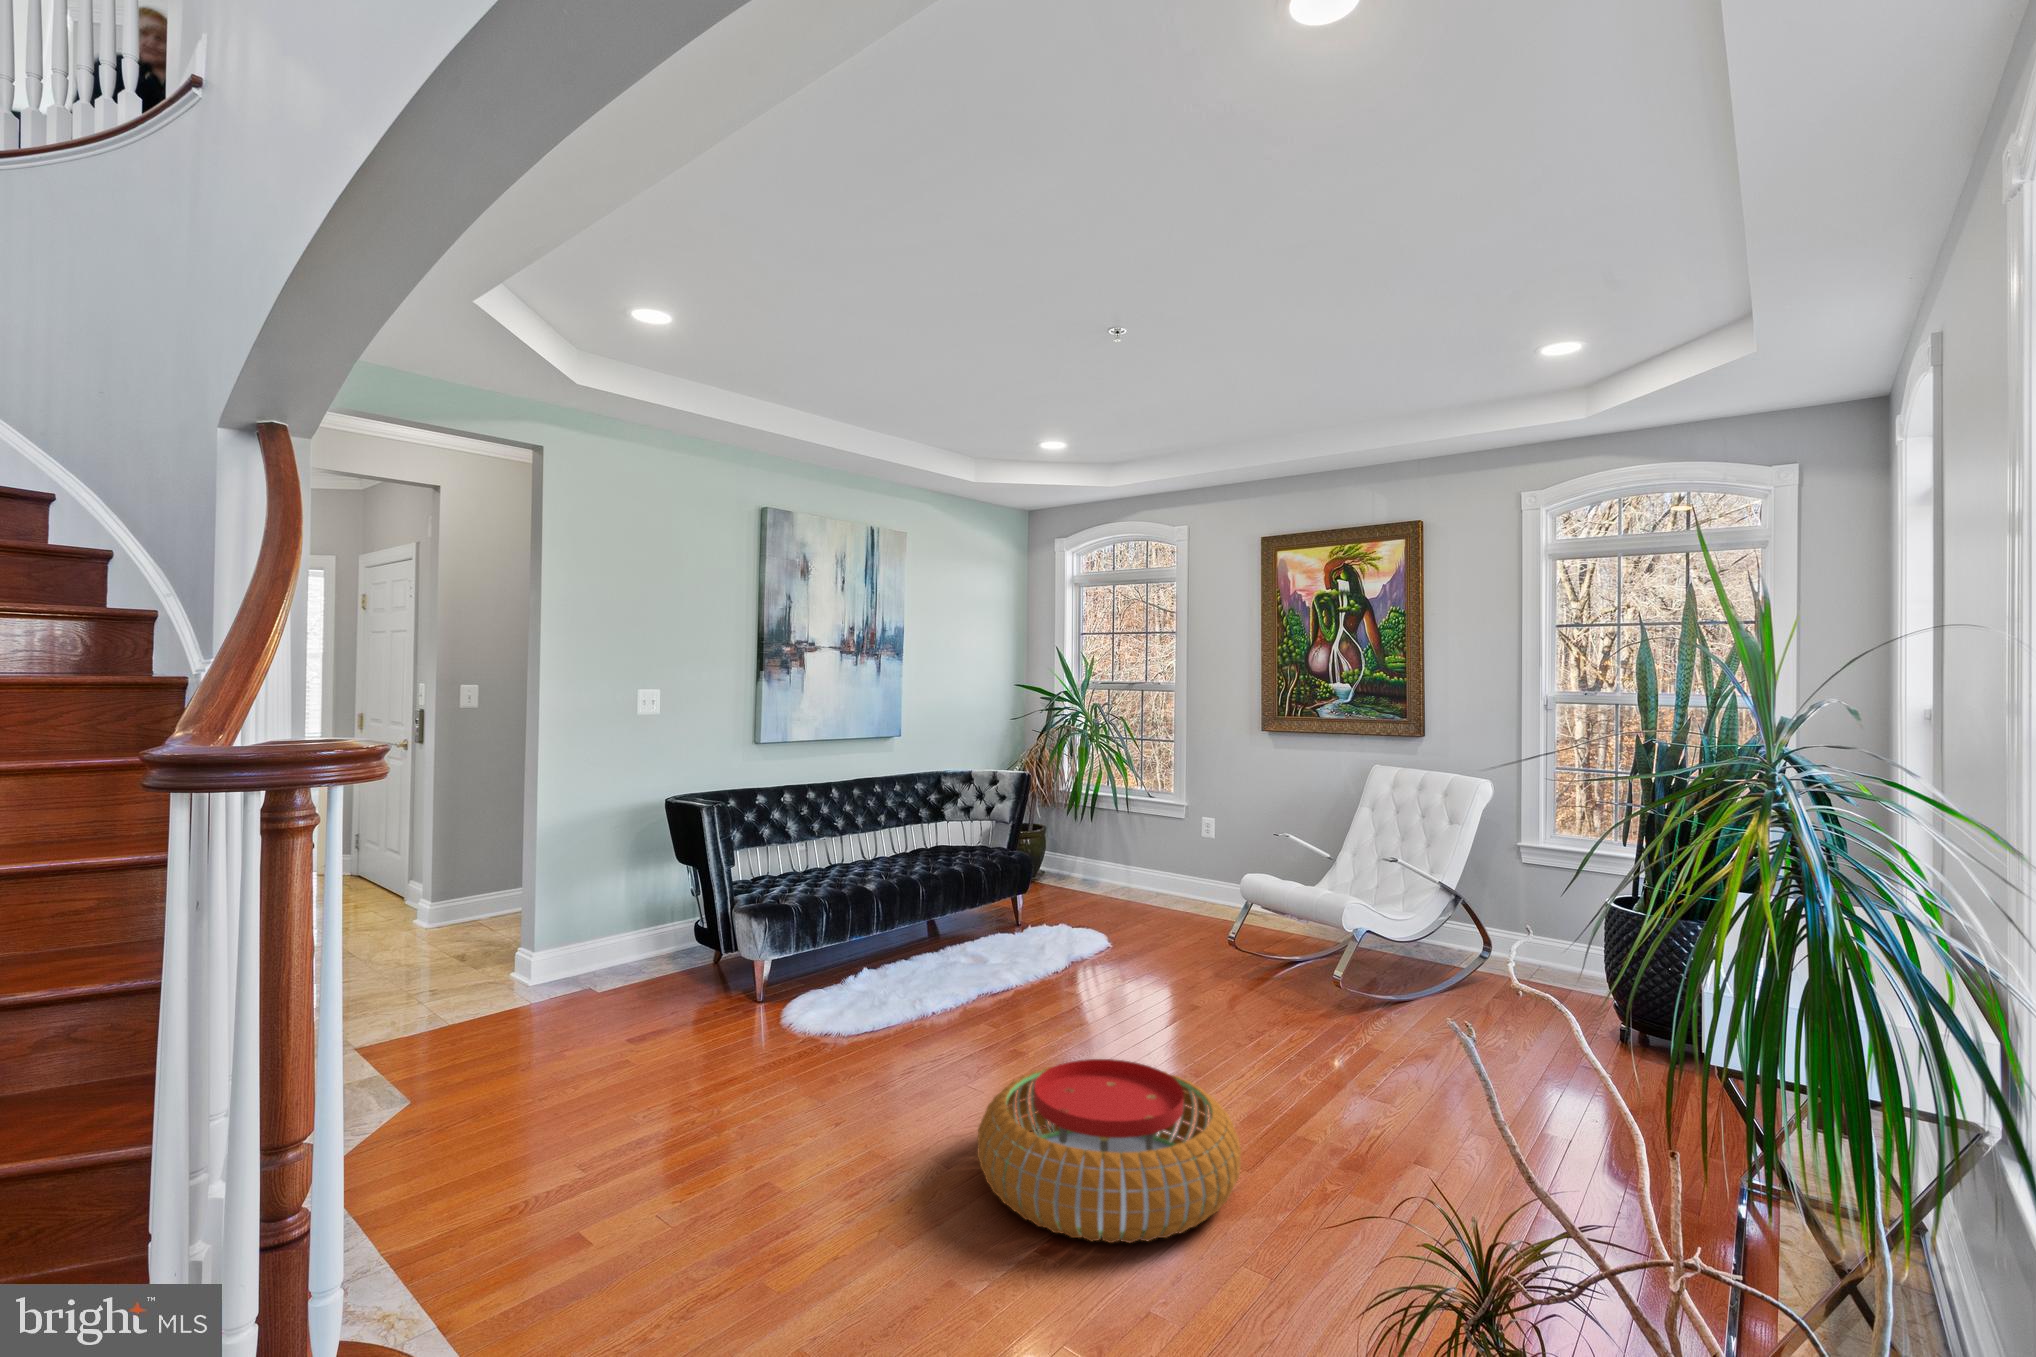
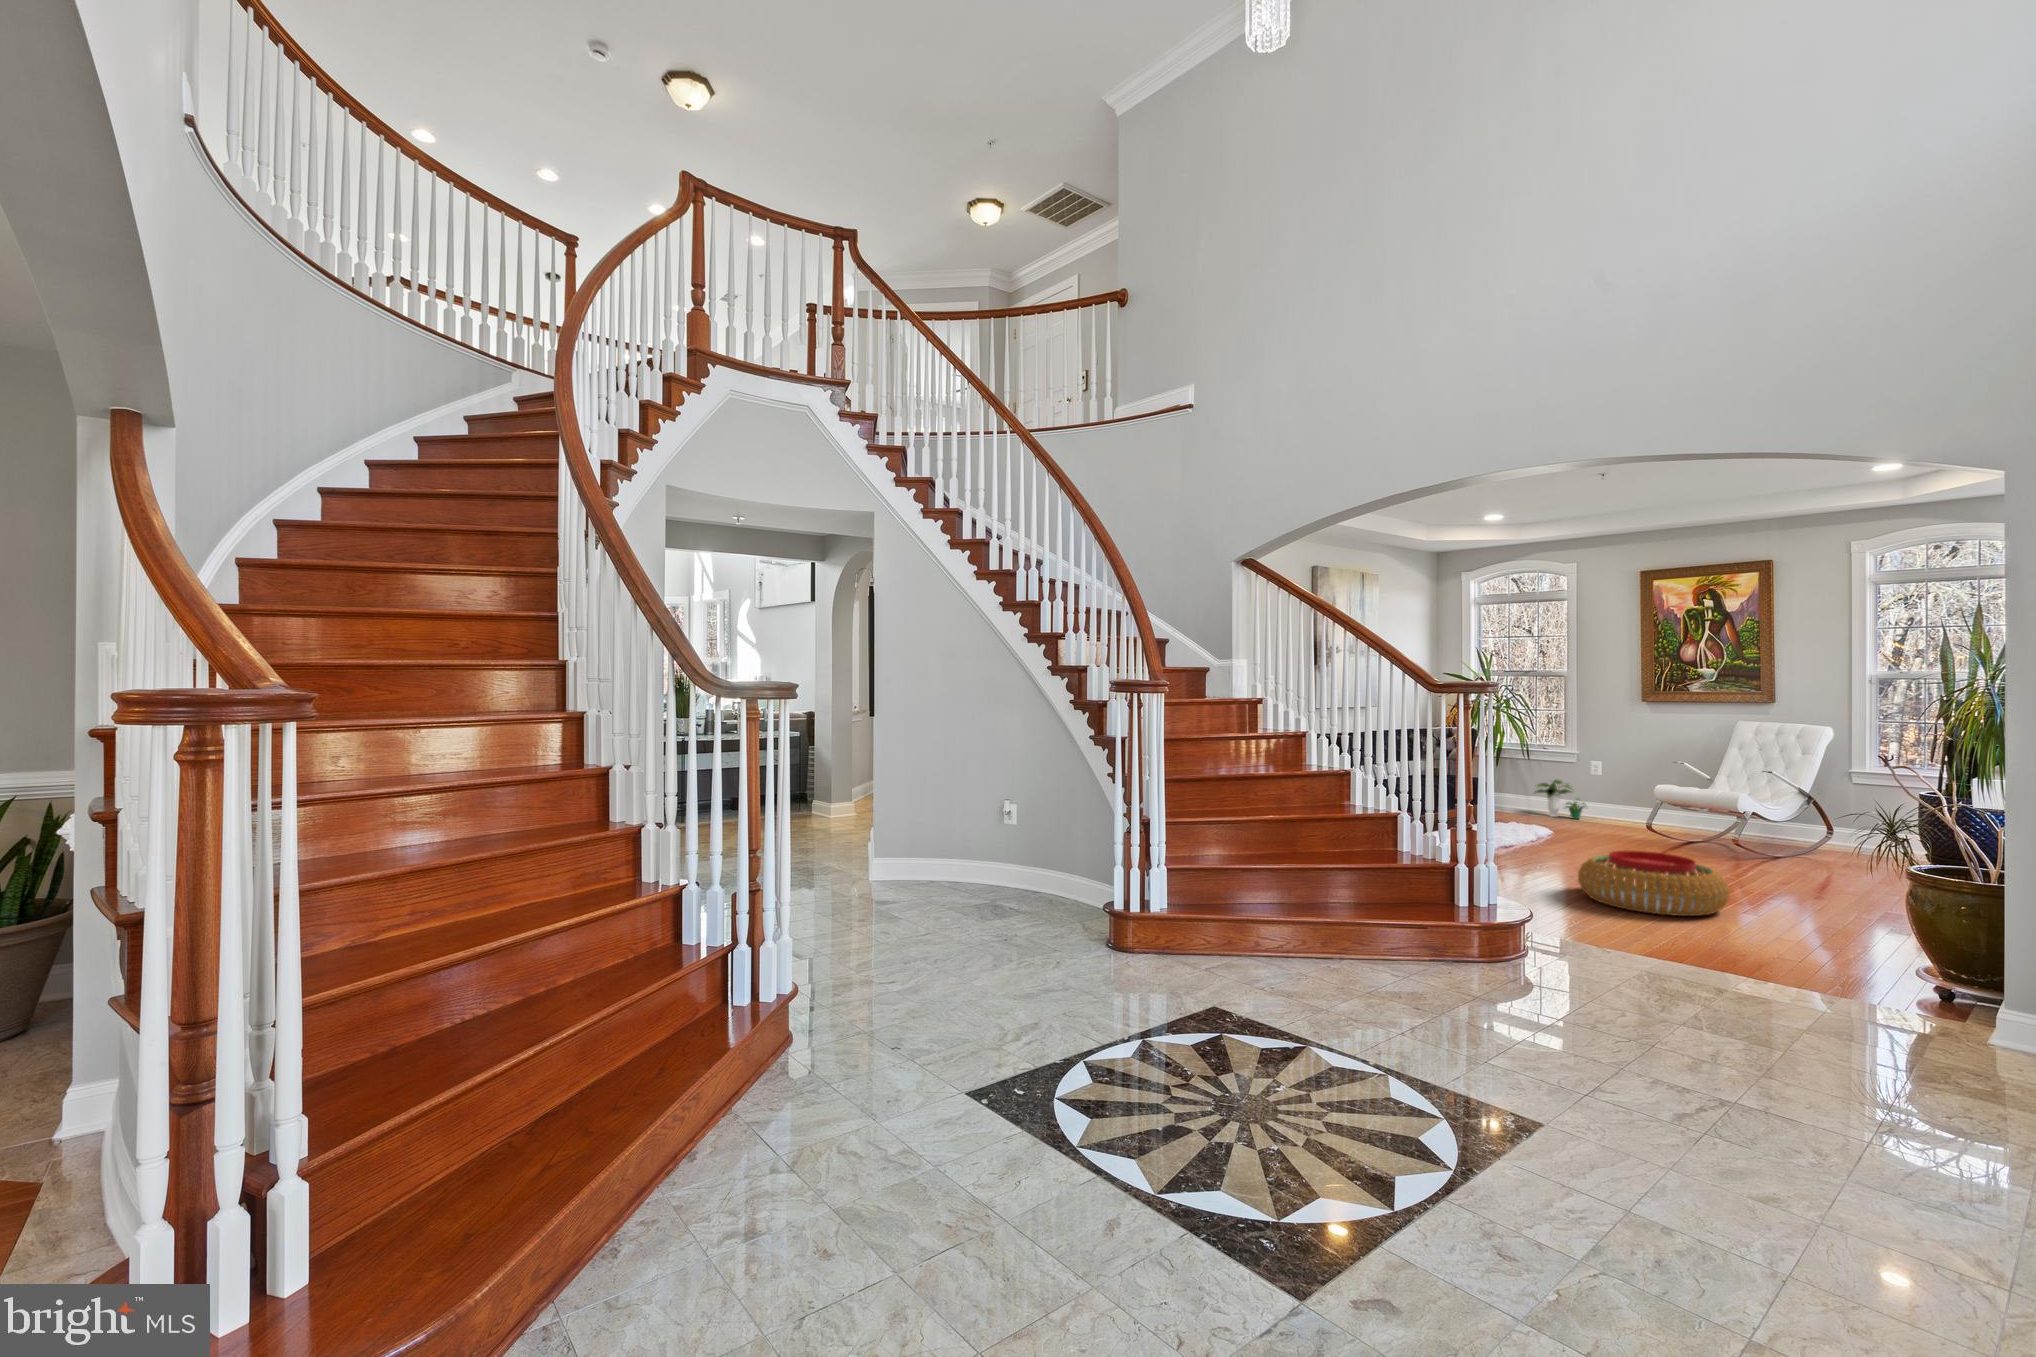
potted plant: none [1121,846,1192,908] -> present [1535,779,1586,819]

